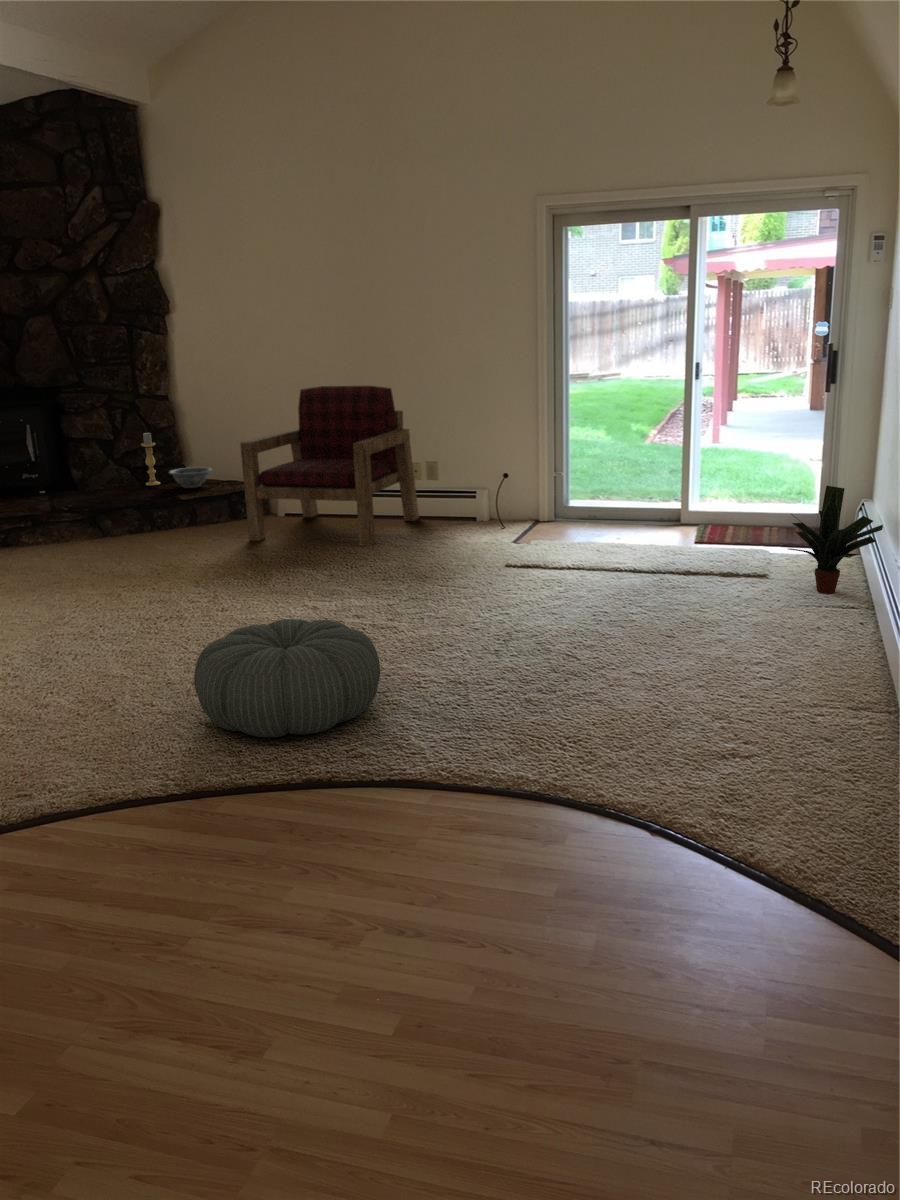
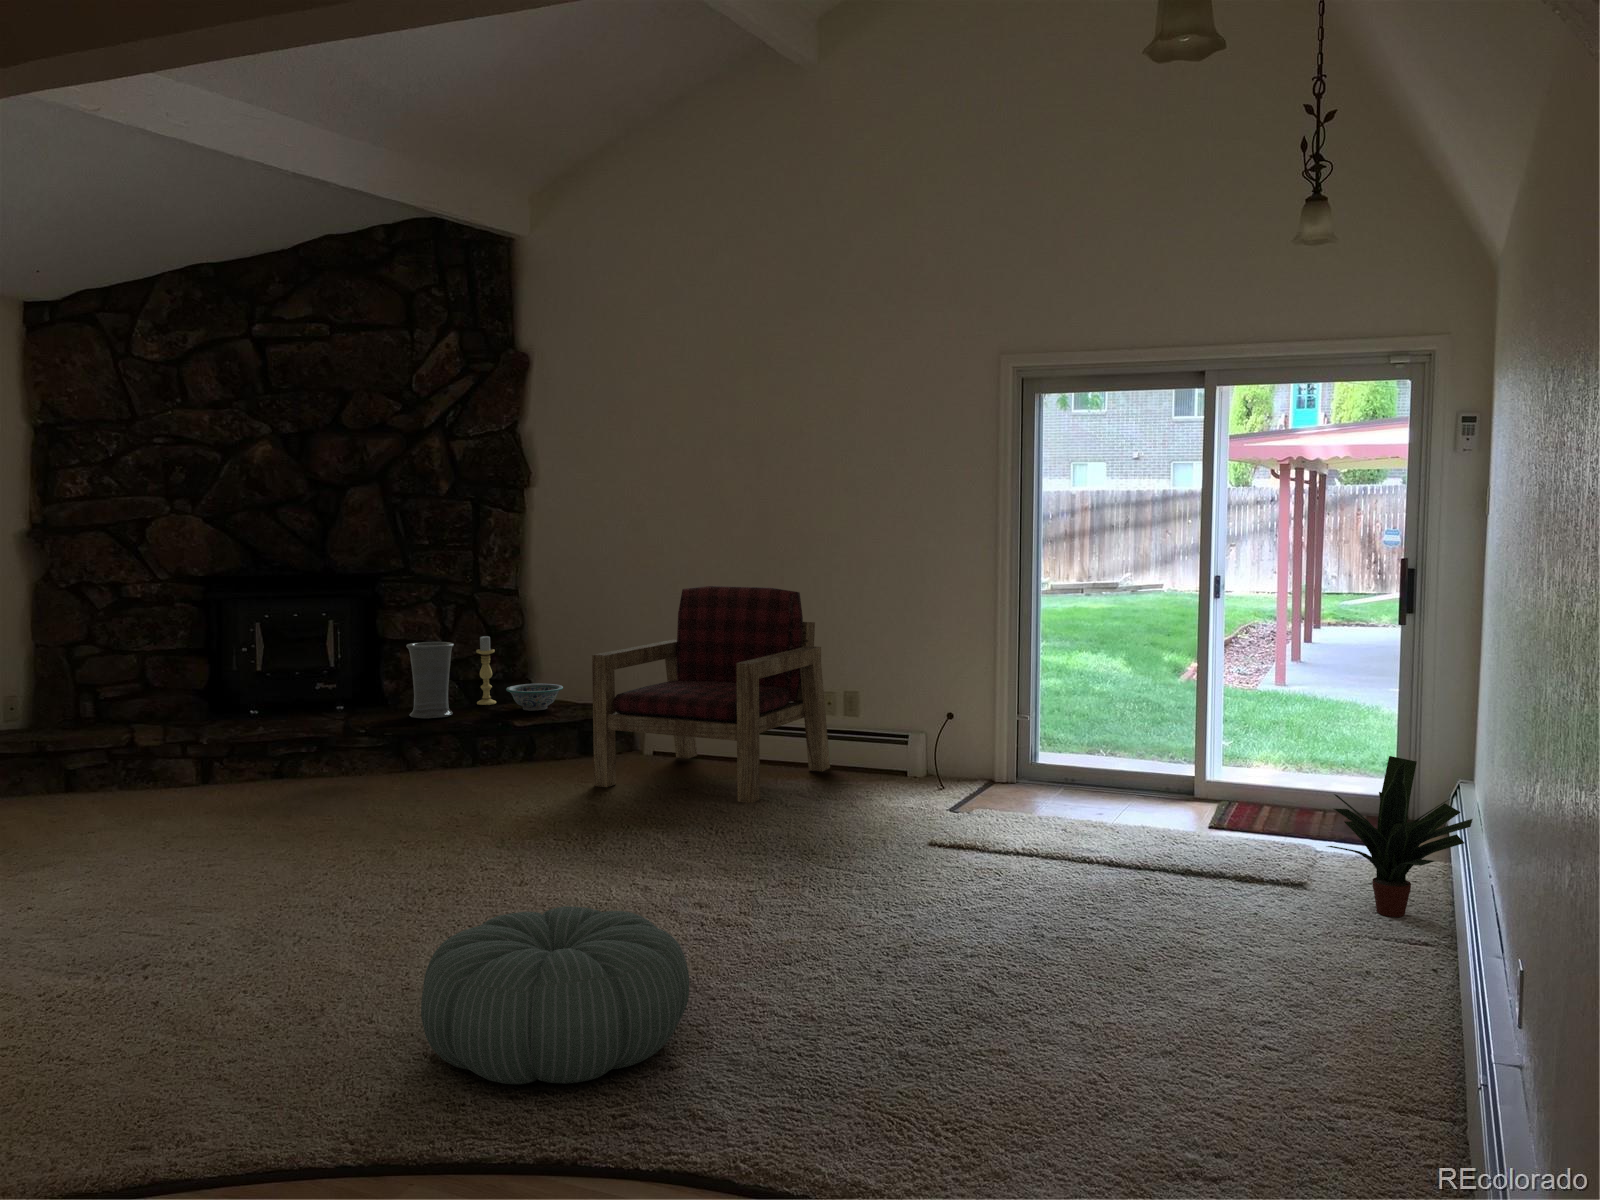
vase: none [89,439,130,498] -> present [406,642,454,718]

